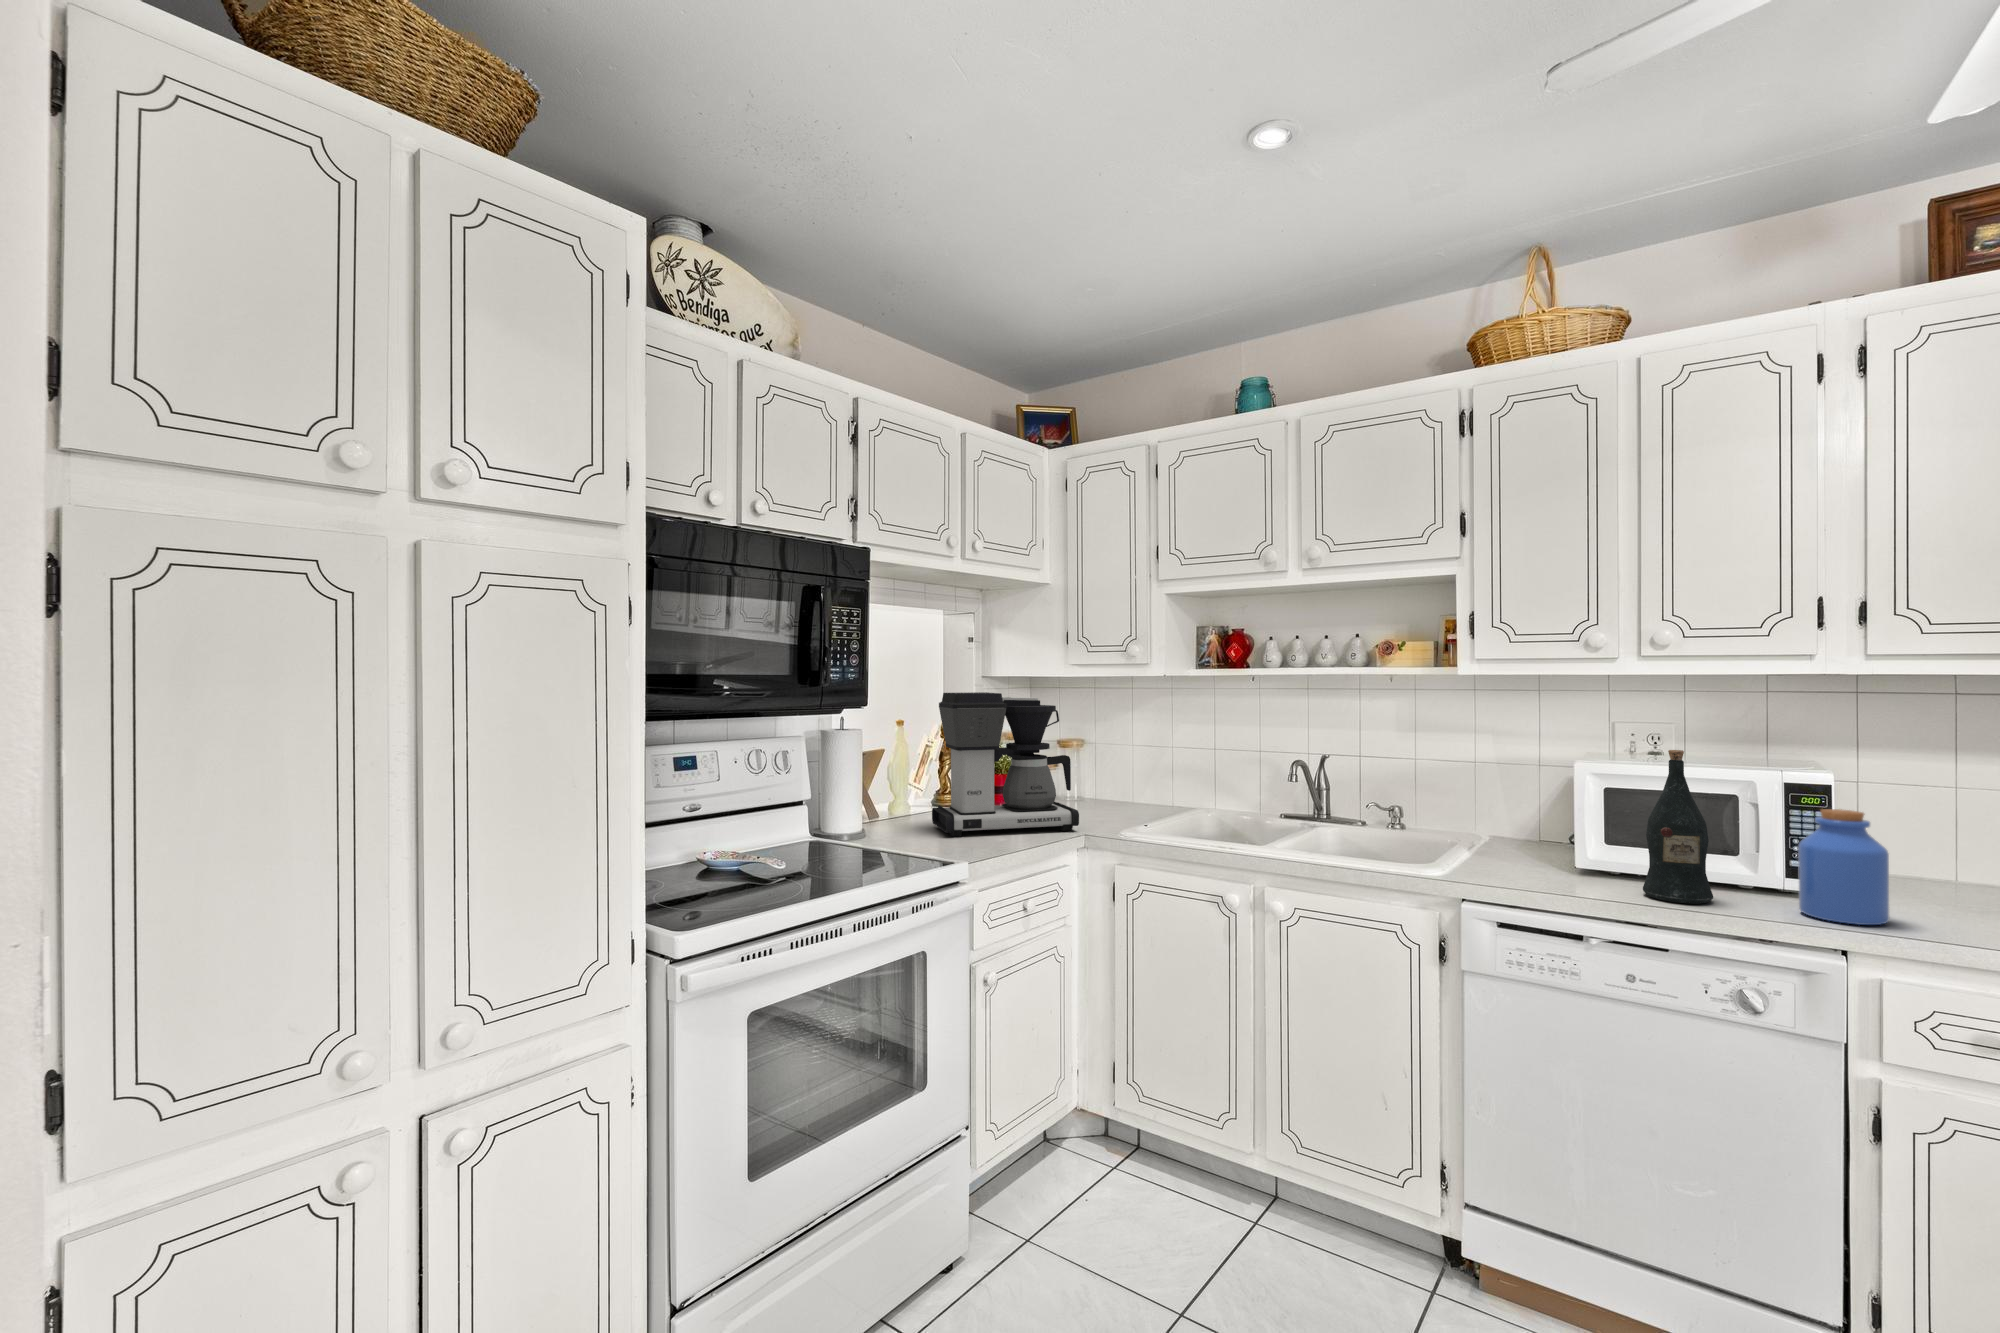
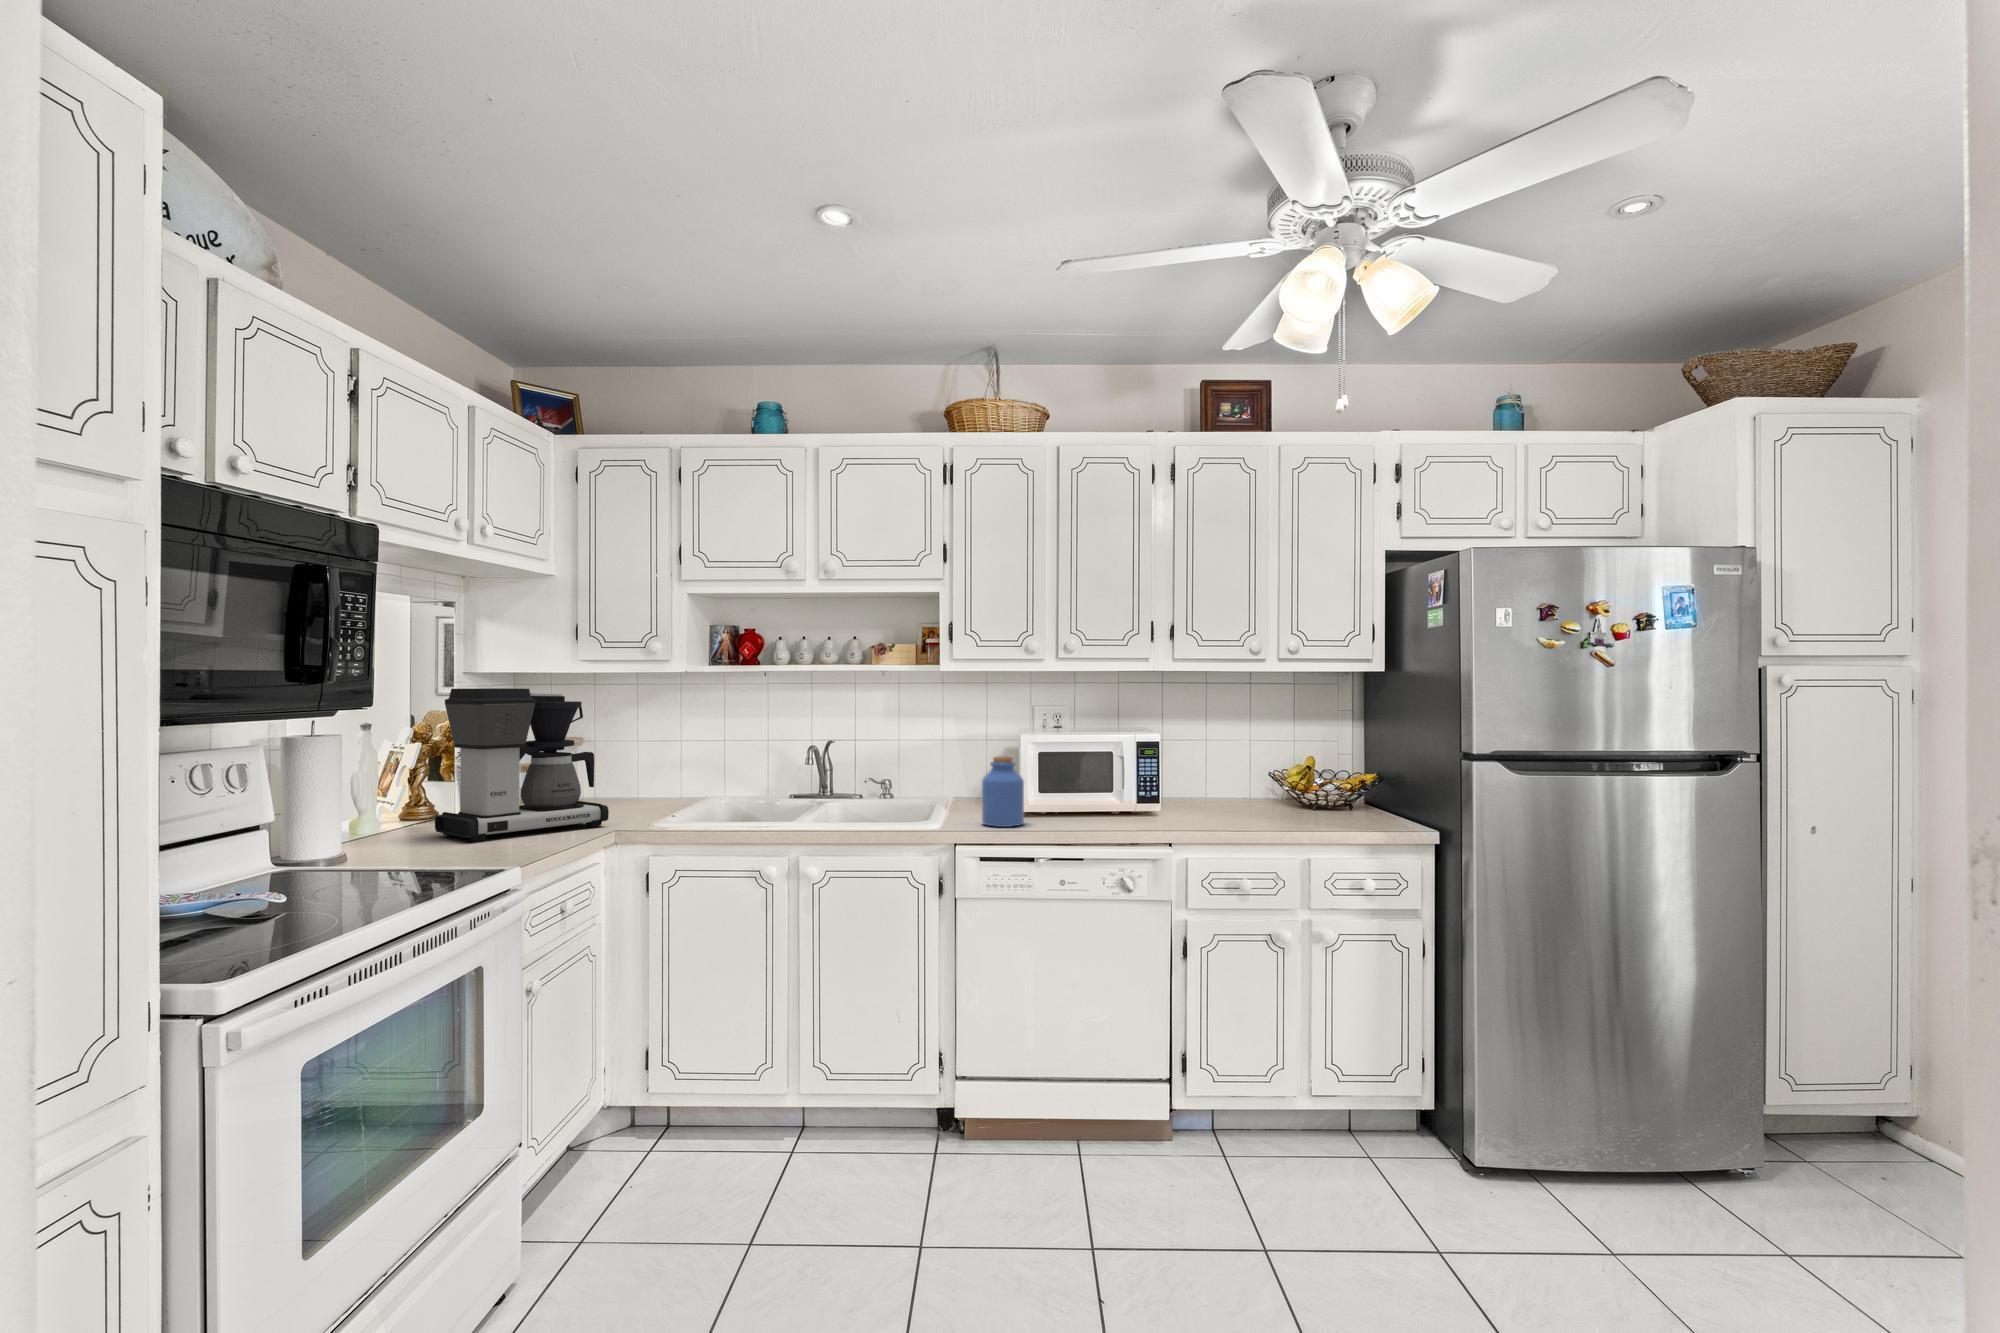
wine bottle: present [1643,750,1713,904] -> none [1065,723,1105,826]
jar: present [1798,809,1889,925] -> present [982,756,1024,827]

